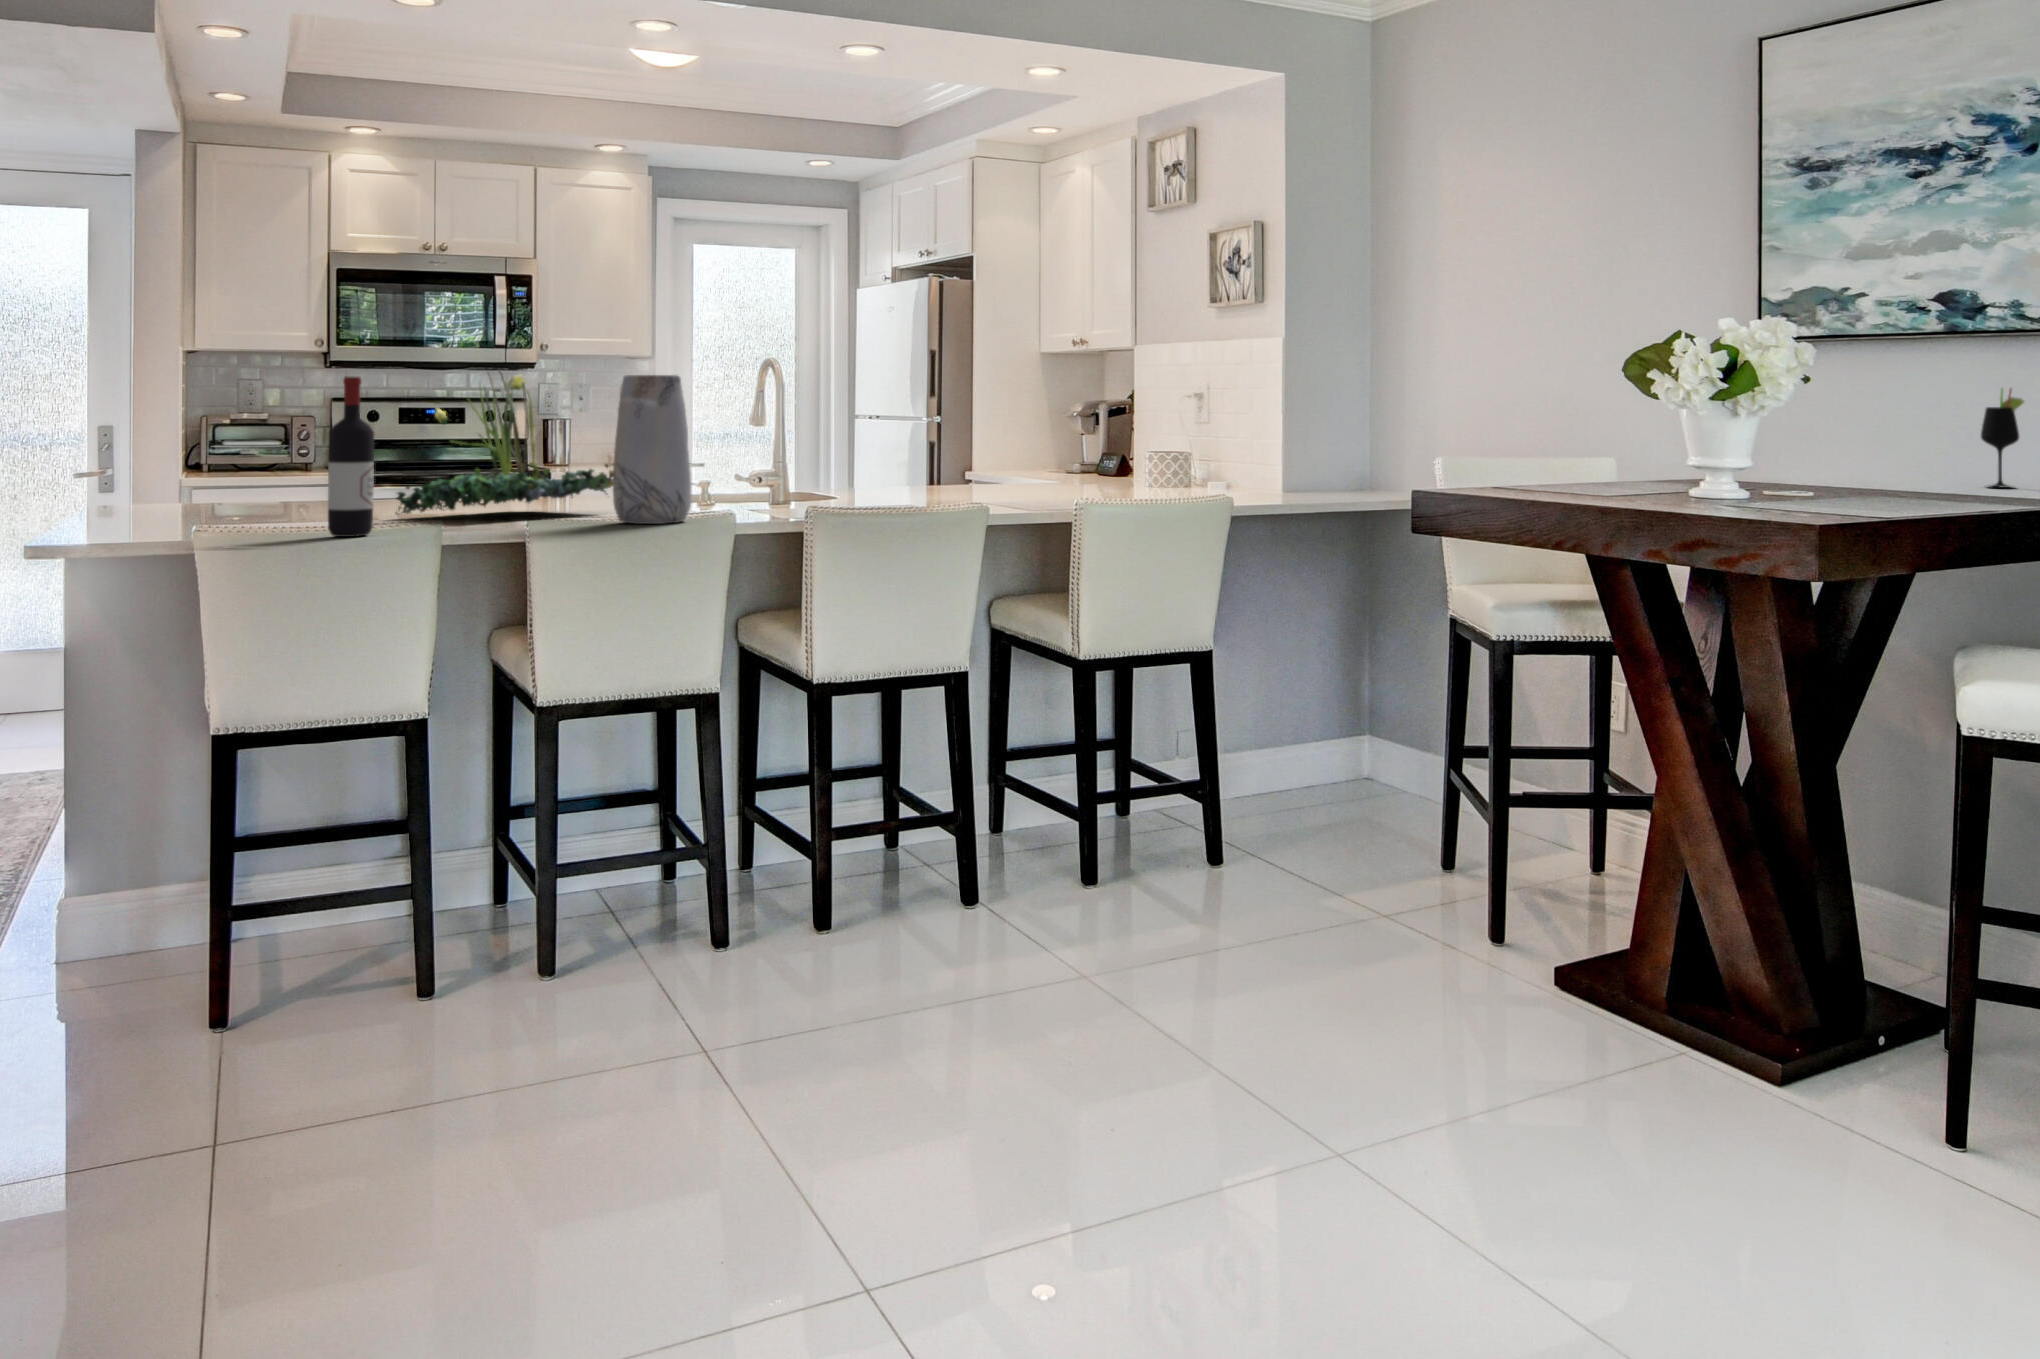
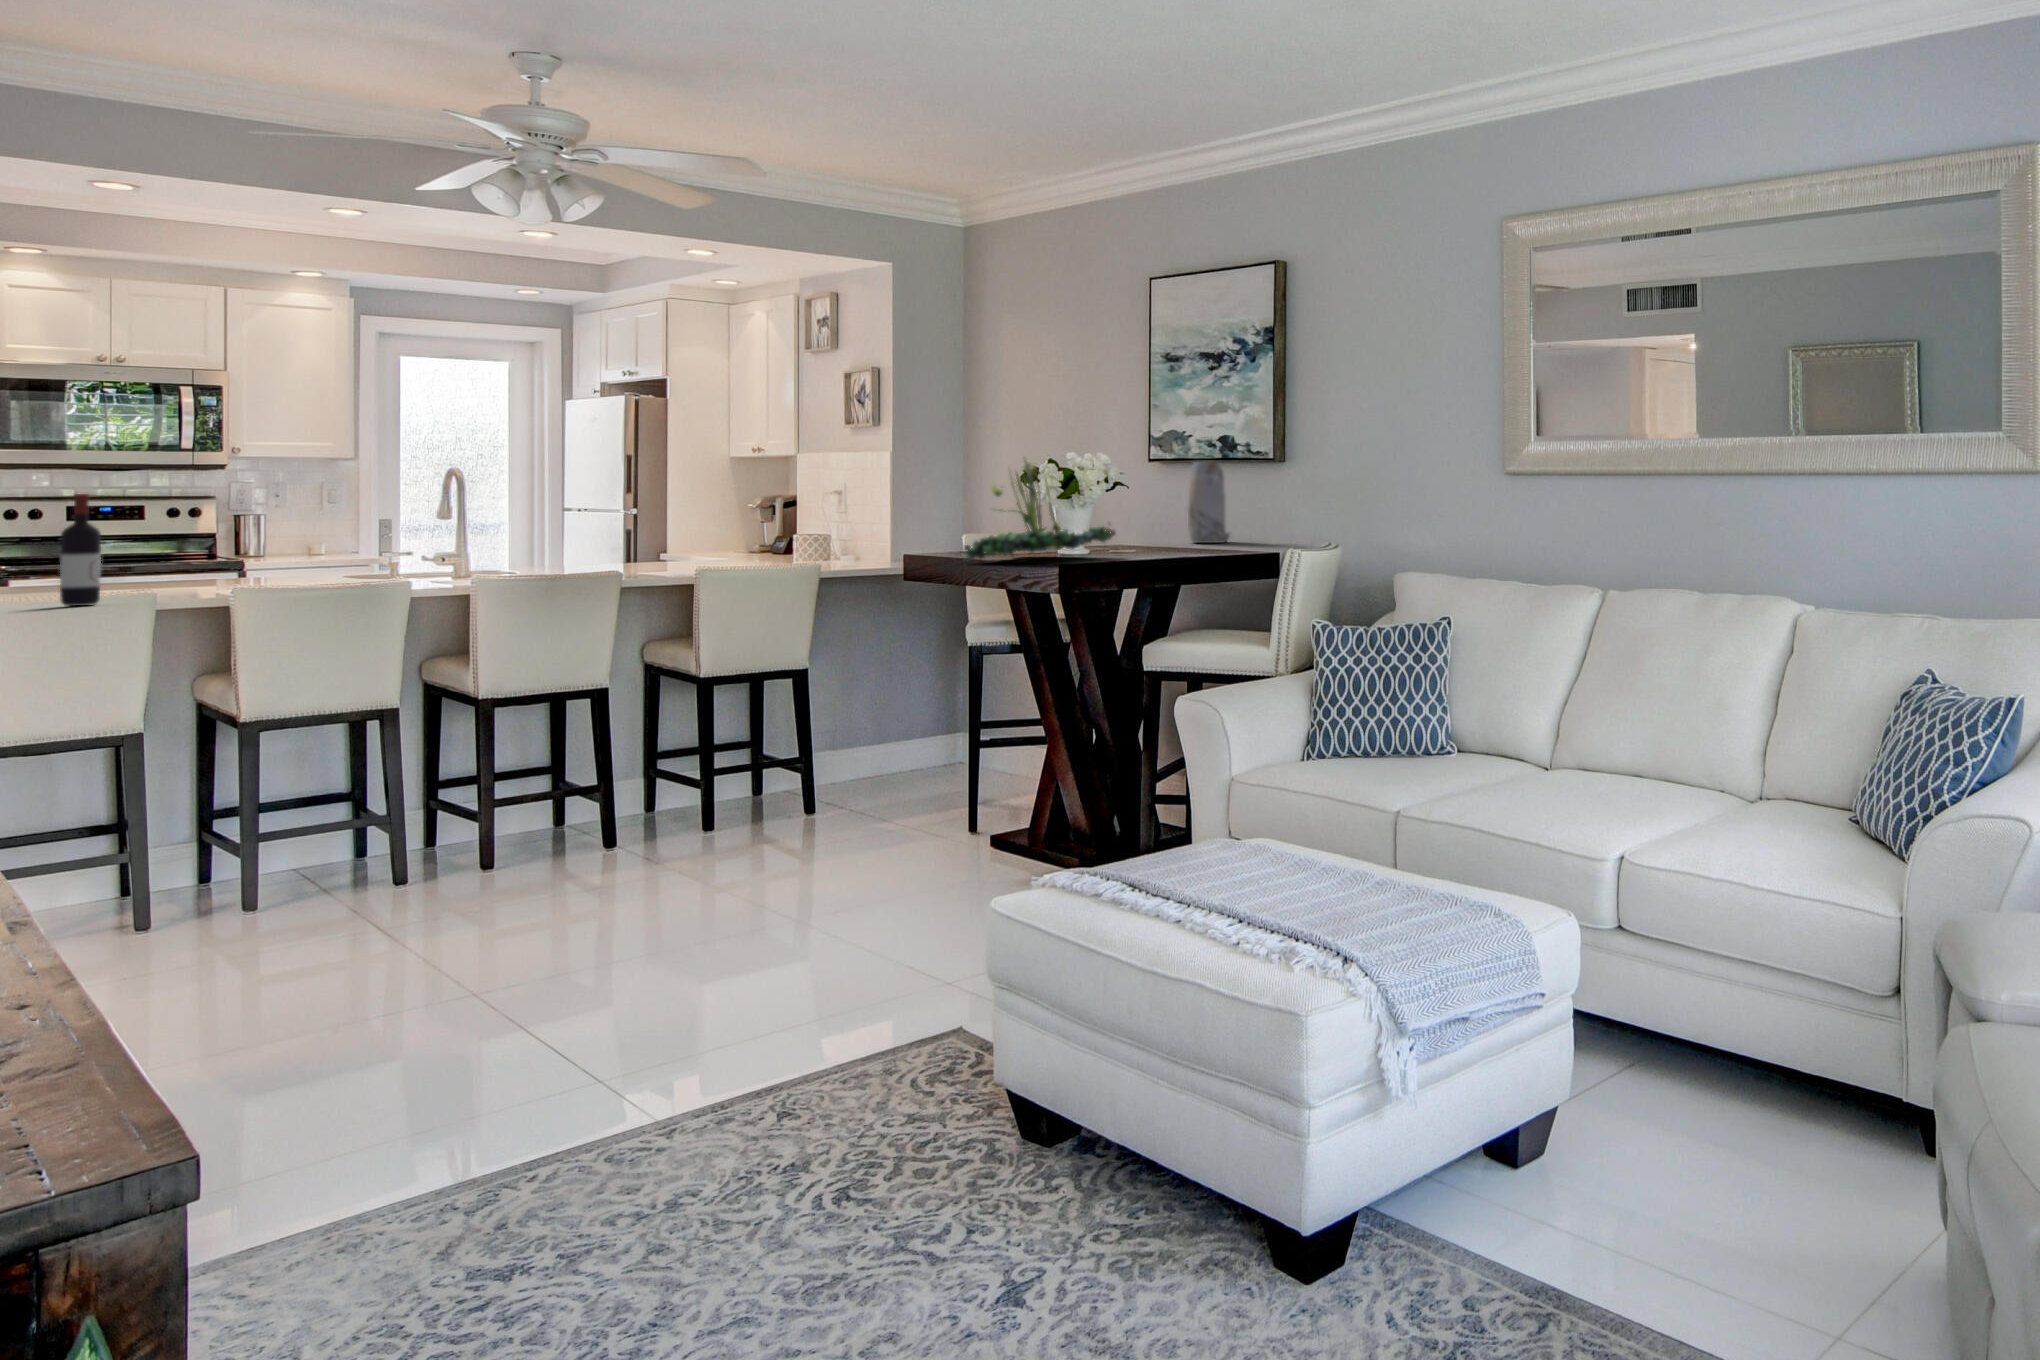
plant: present [396,372,613,515] -> present [963,461,1116,561]
vase: present [613,375,691,524] -> present [1188,462,1230,543]
wine glass: present [1981,389,2024,488] -> none [1236,490,1255,545]

